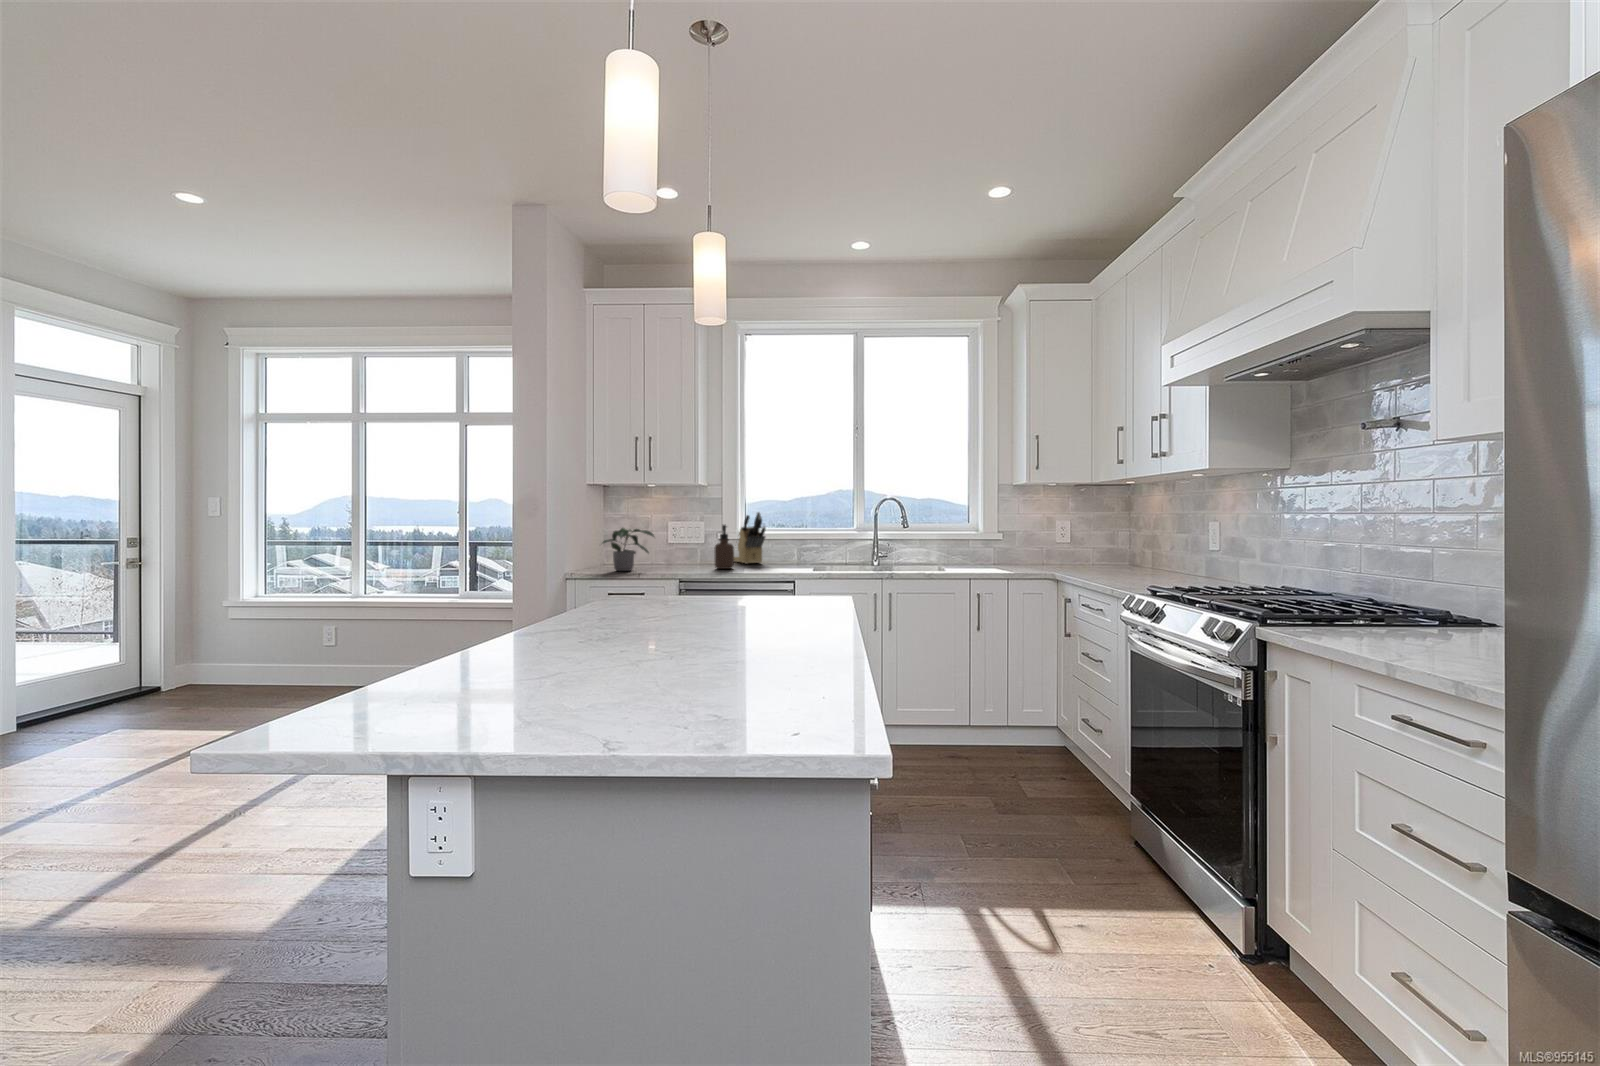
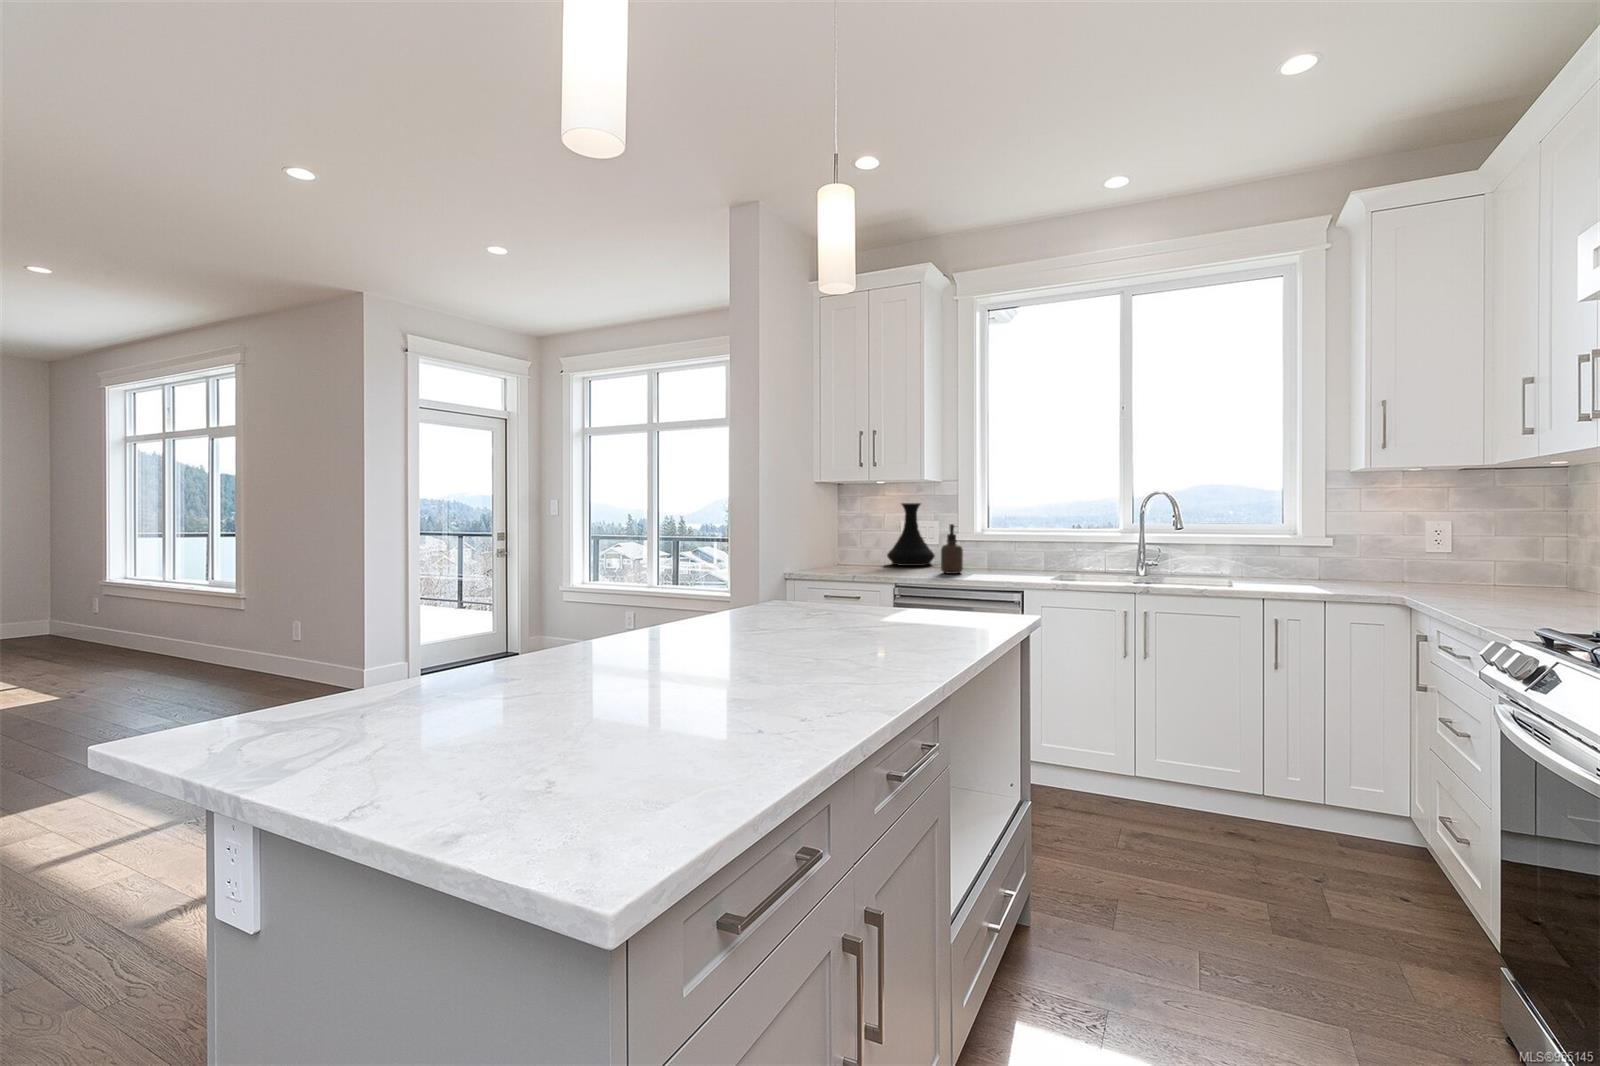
vase: none [655,505,700,564] -> present [887,503,935,566]
knife block: present [734,512,766,564] -> none [973,510,1004,568]
potted plant: present [603,528,654,571] -> none [822,527,879,573]

